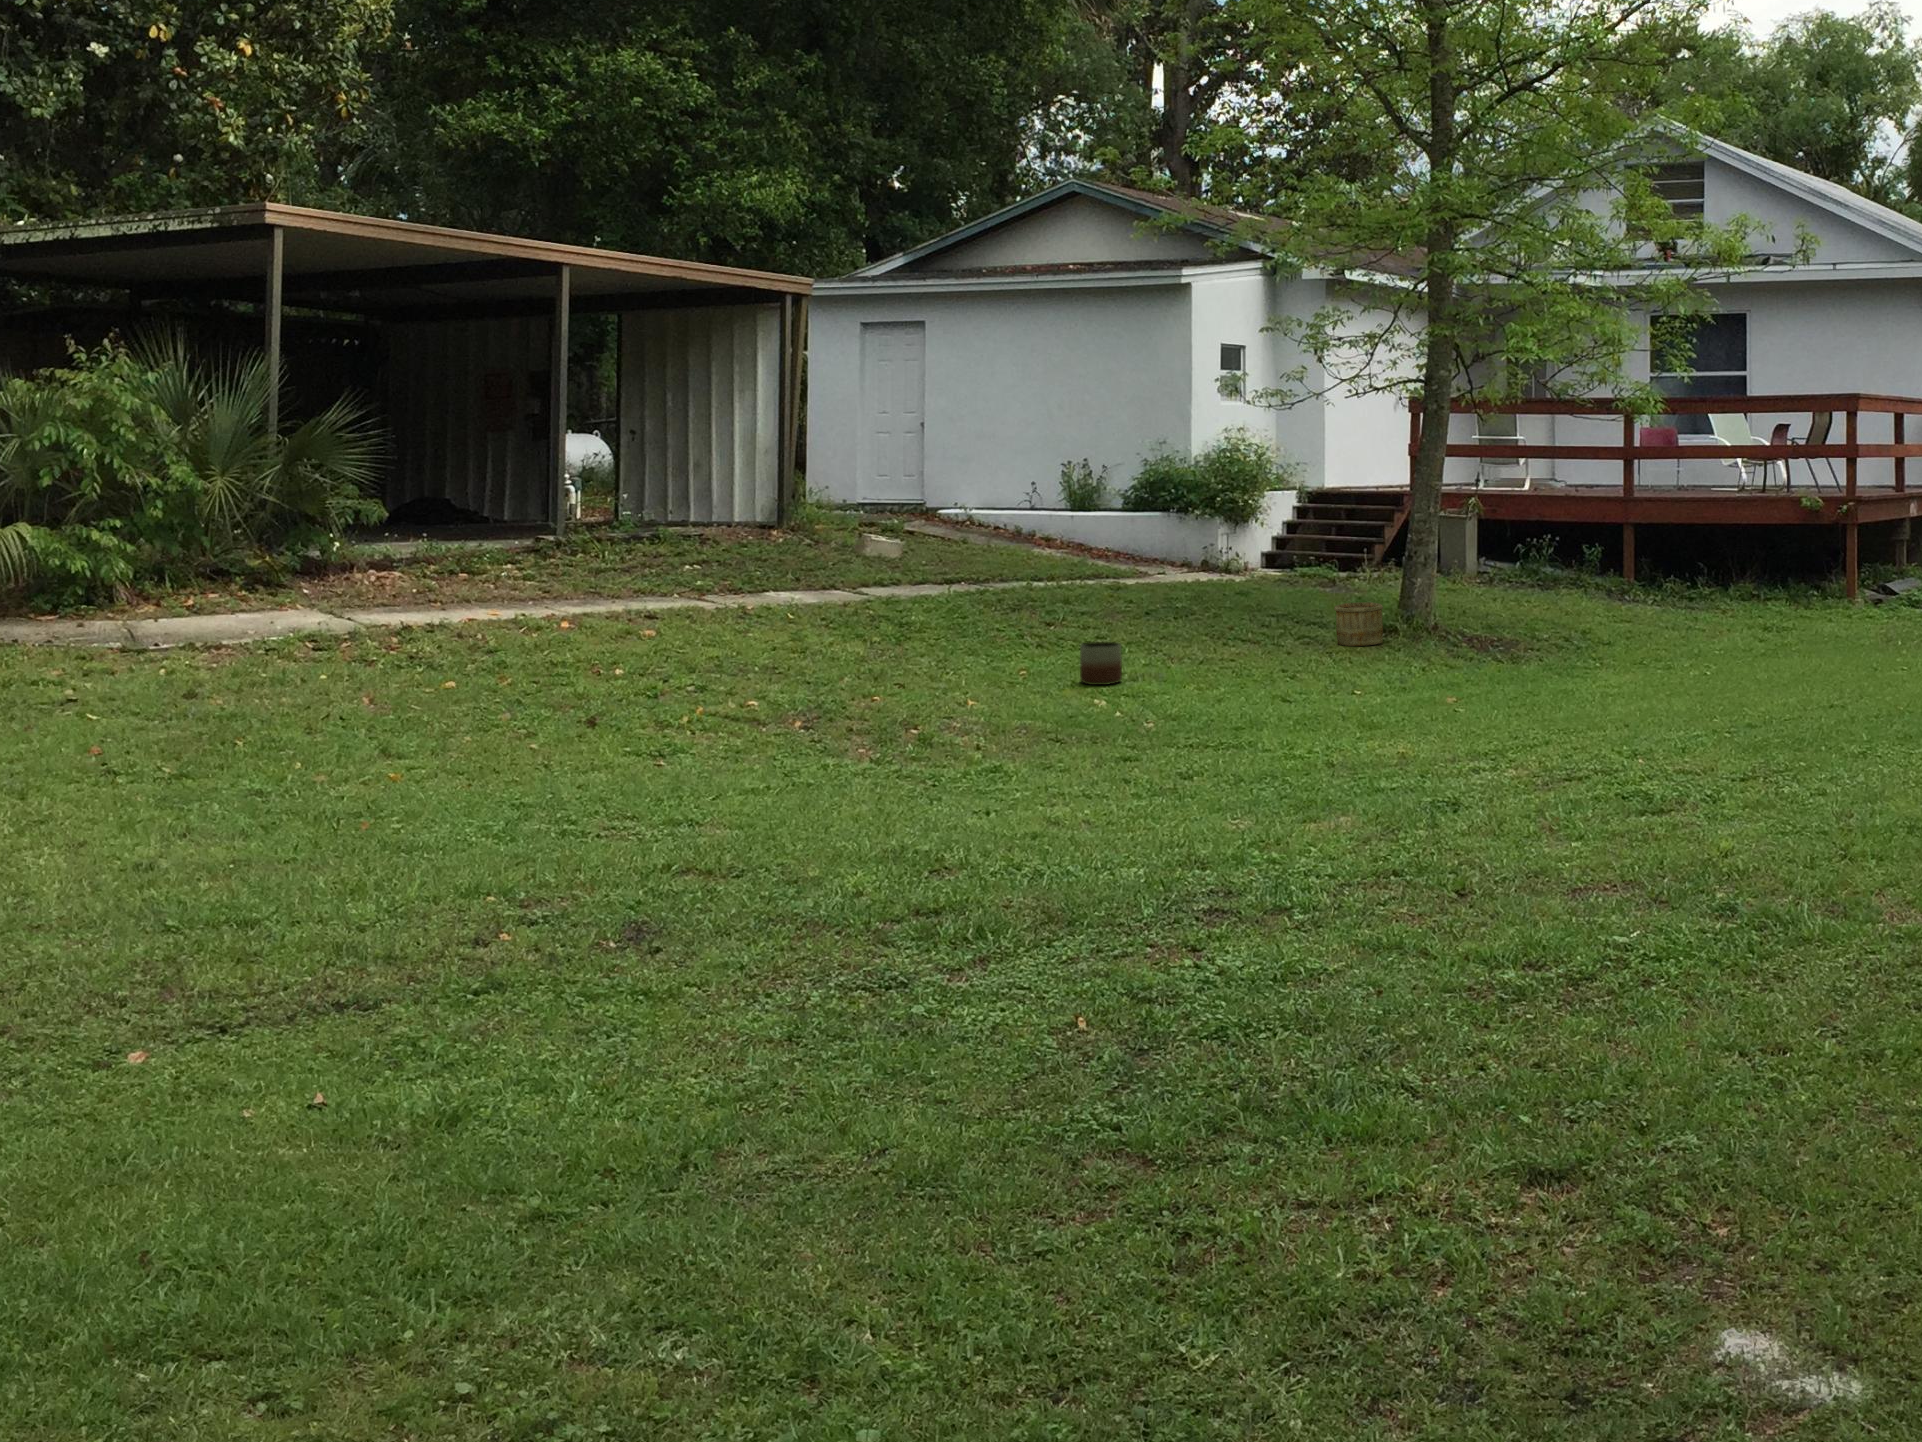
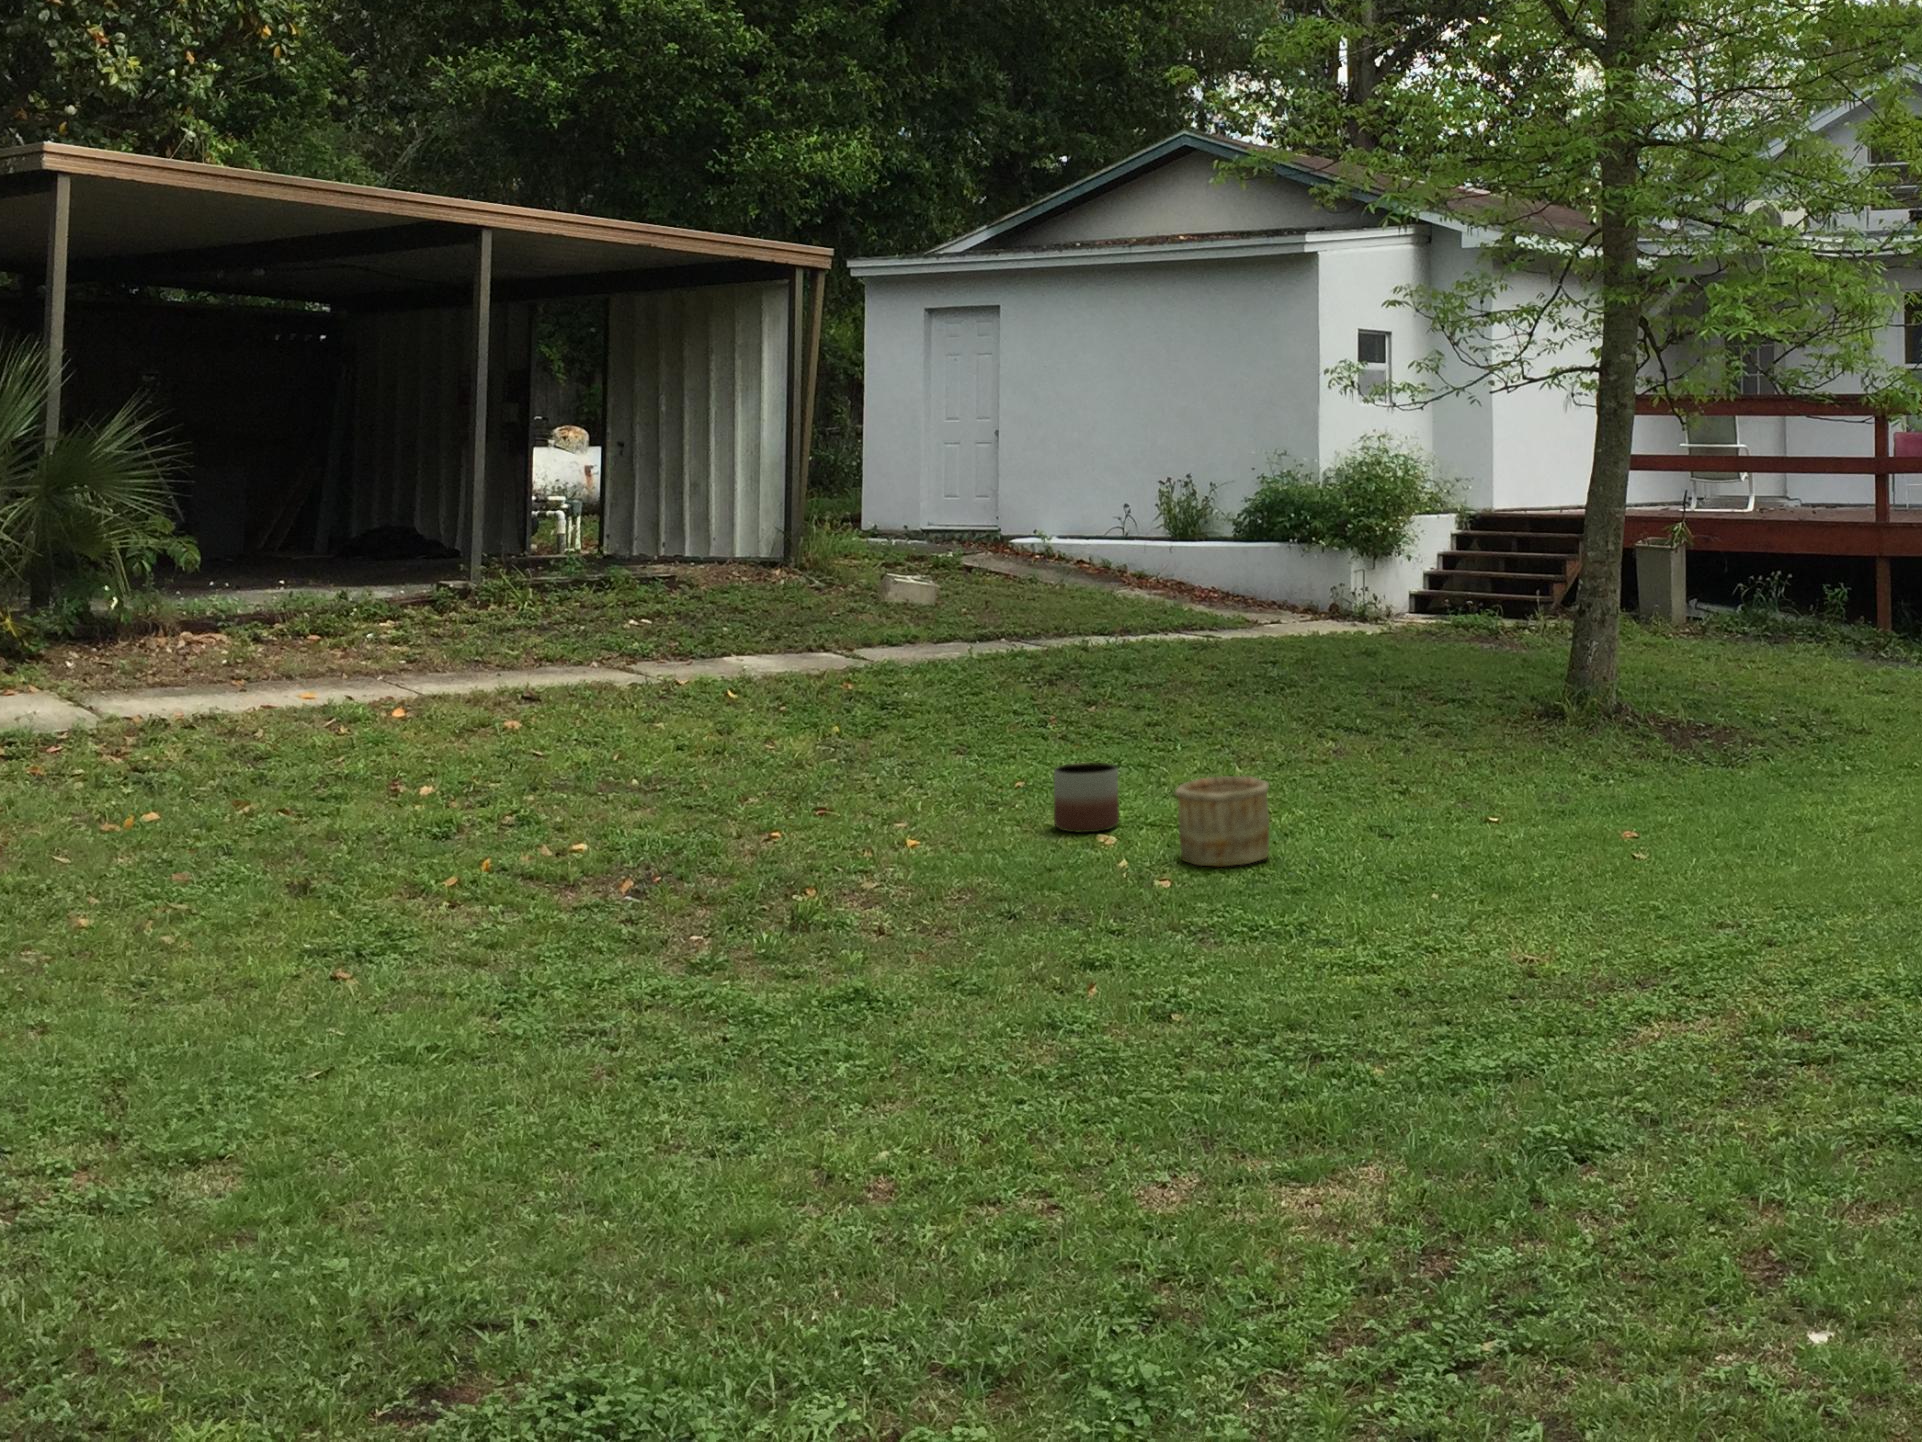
wooden bucket: present [1334,602,1383,646] -> present [1175,776,1269,867]

